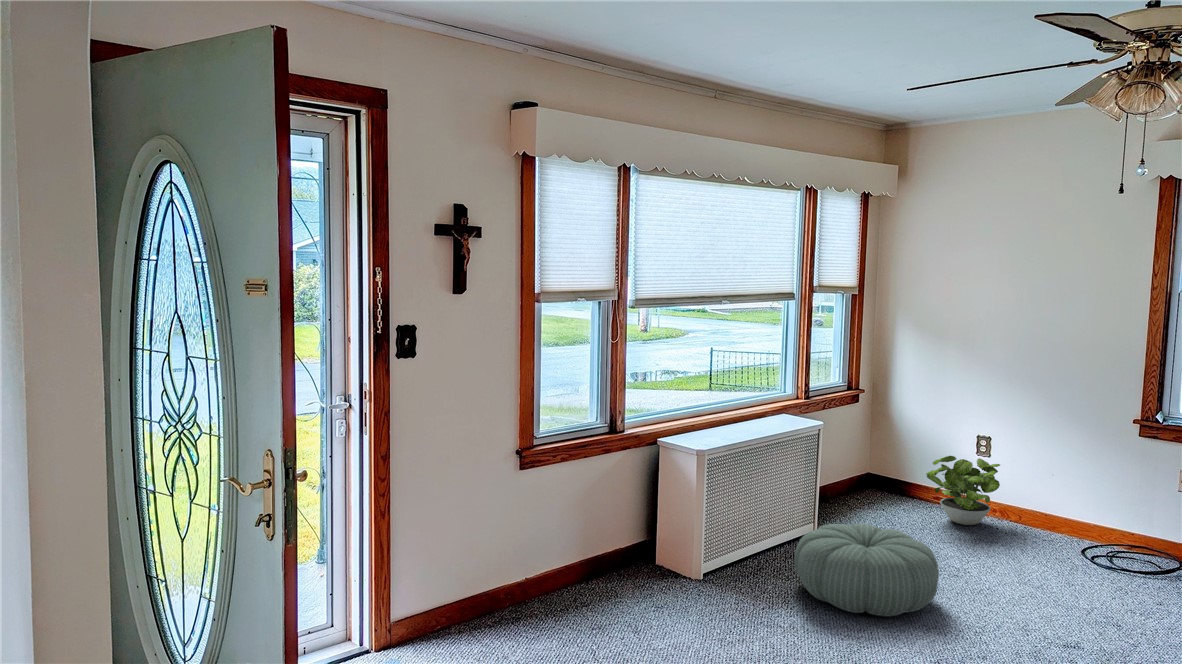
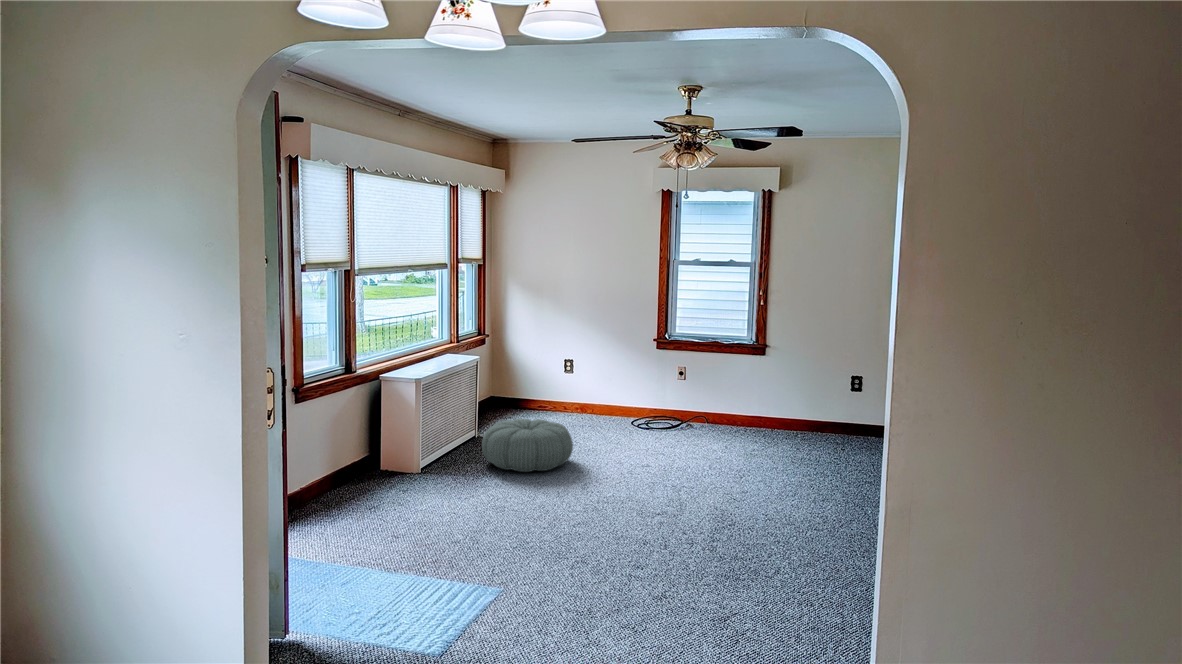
potted plant: present [926,456,1000,525] -> none [538,373,583,419]

